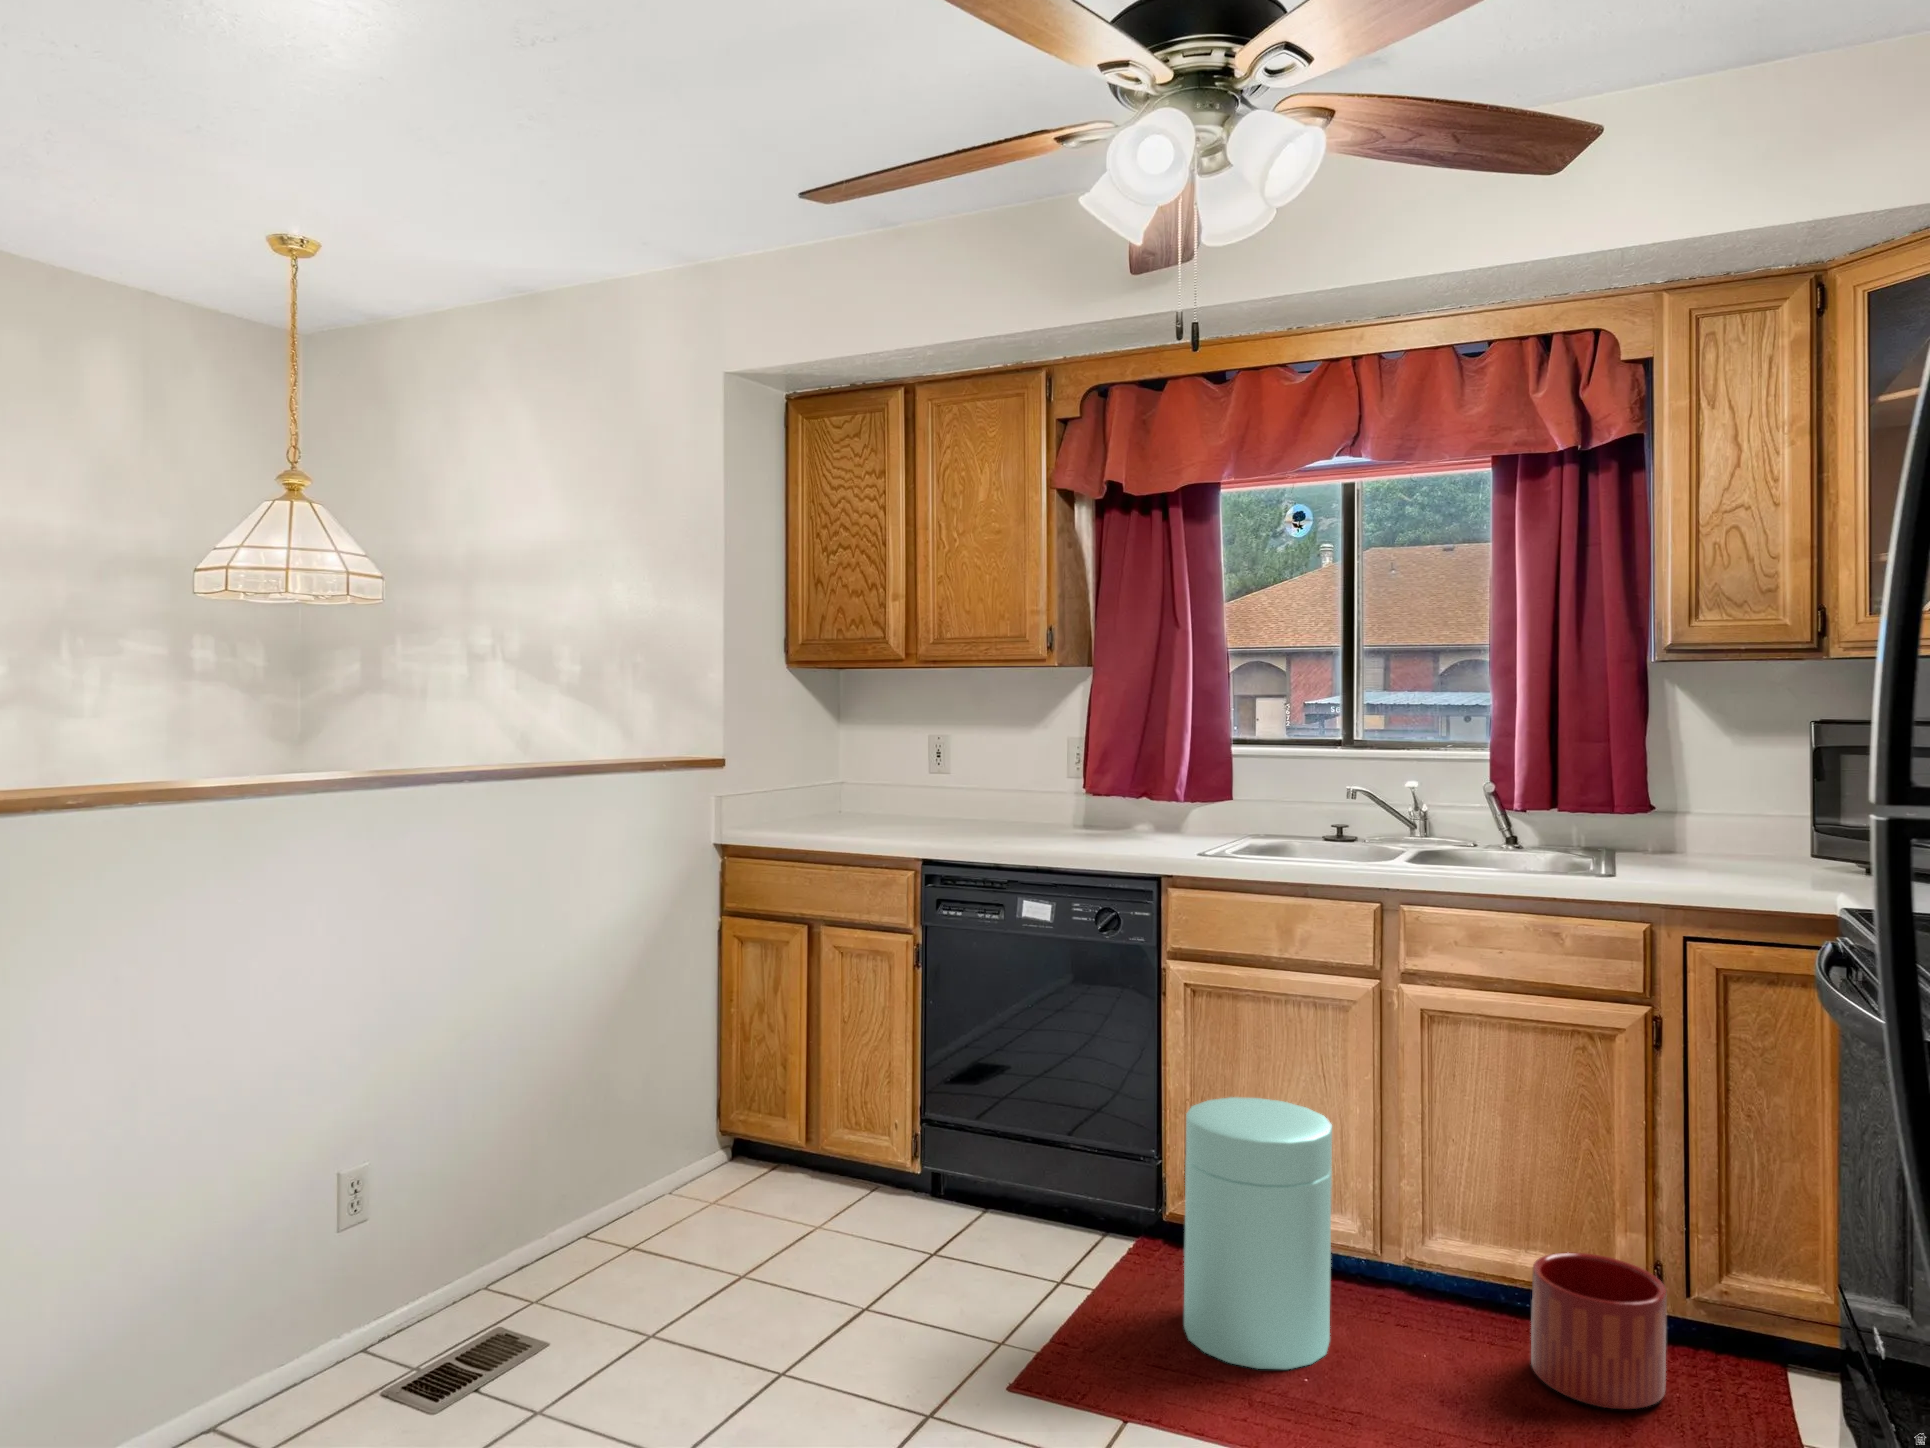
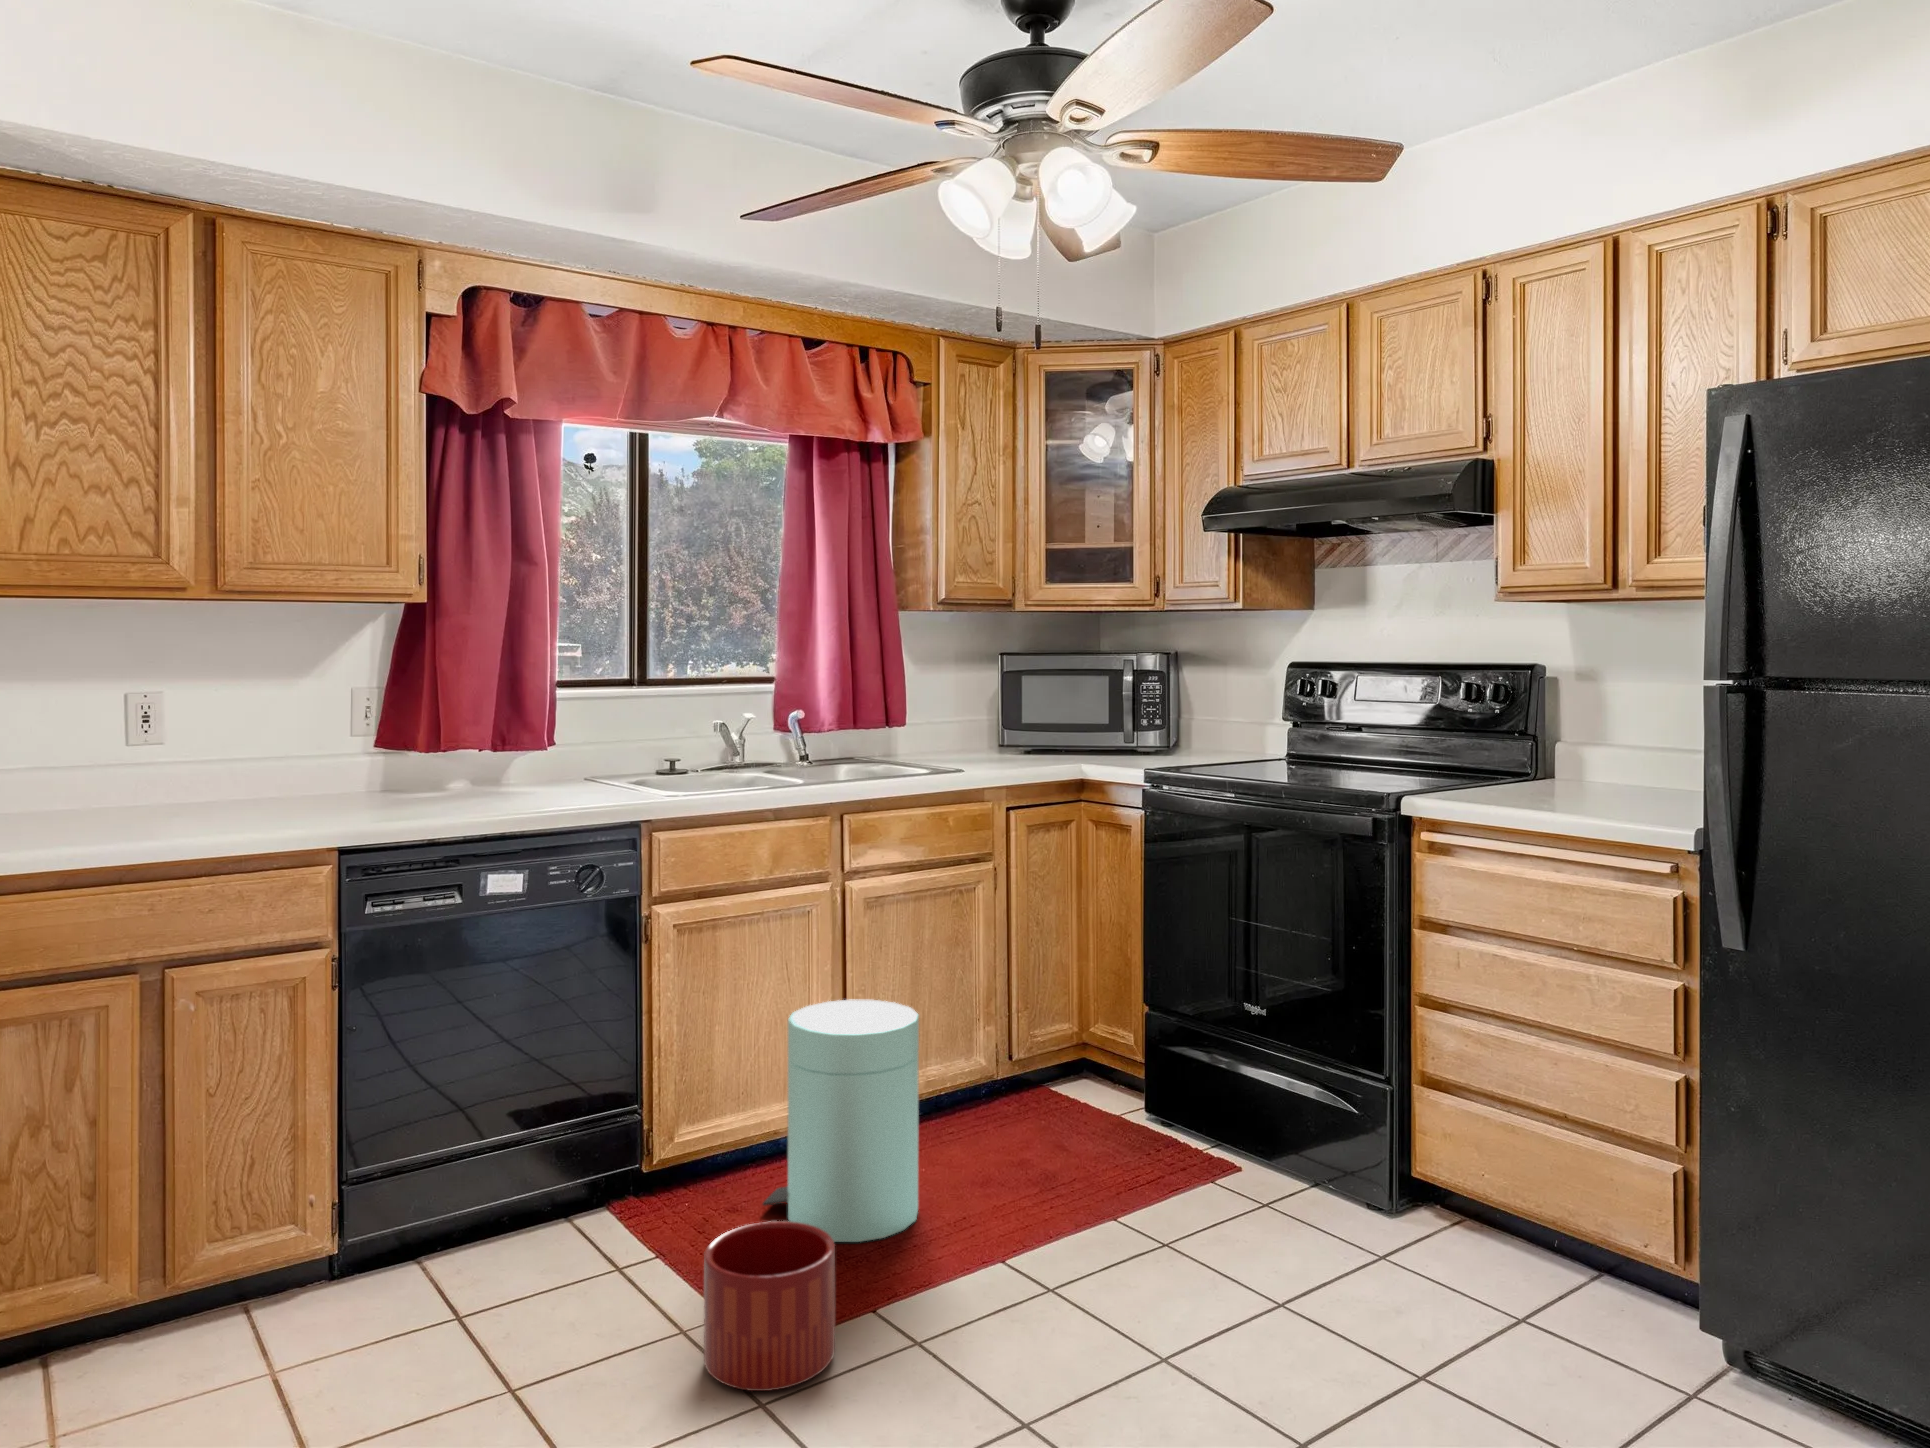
planter: present [1531,1252,1666,1409] -> present [704,1221,835,1391]

